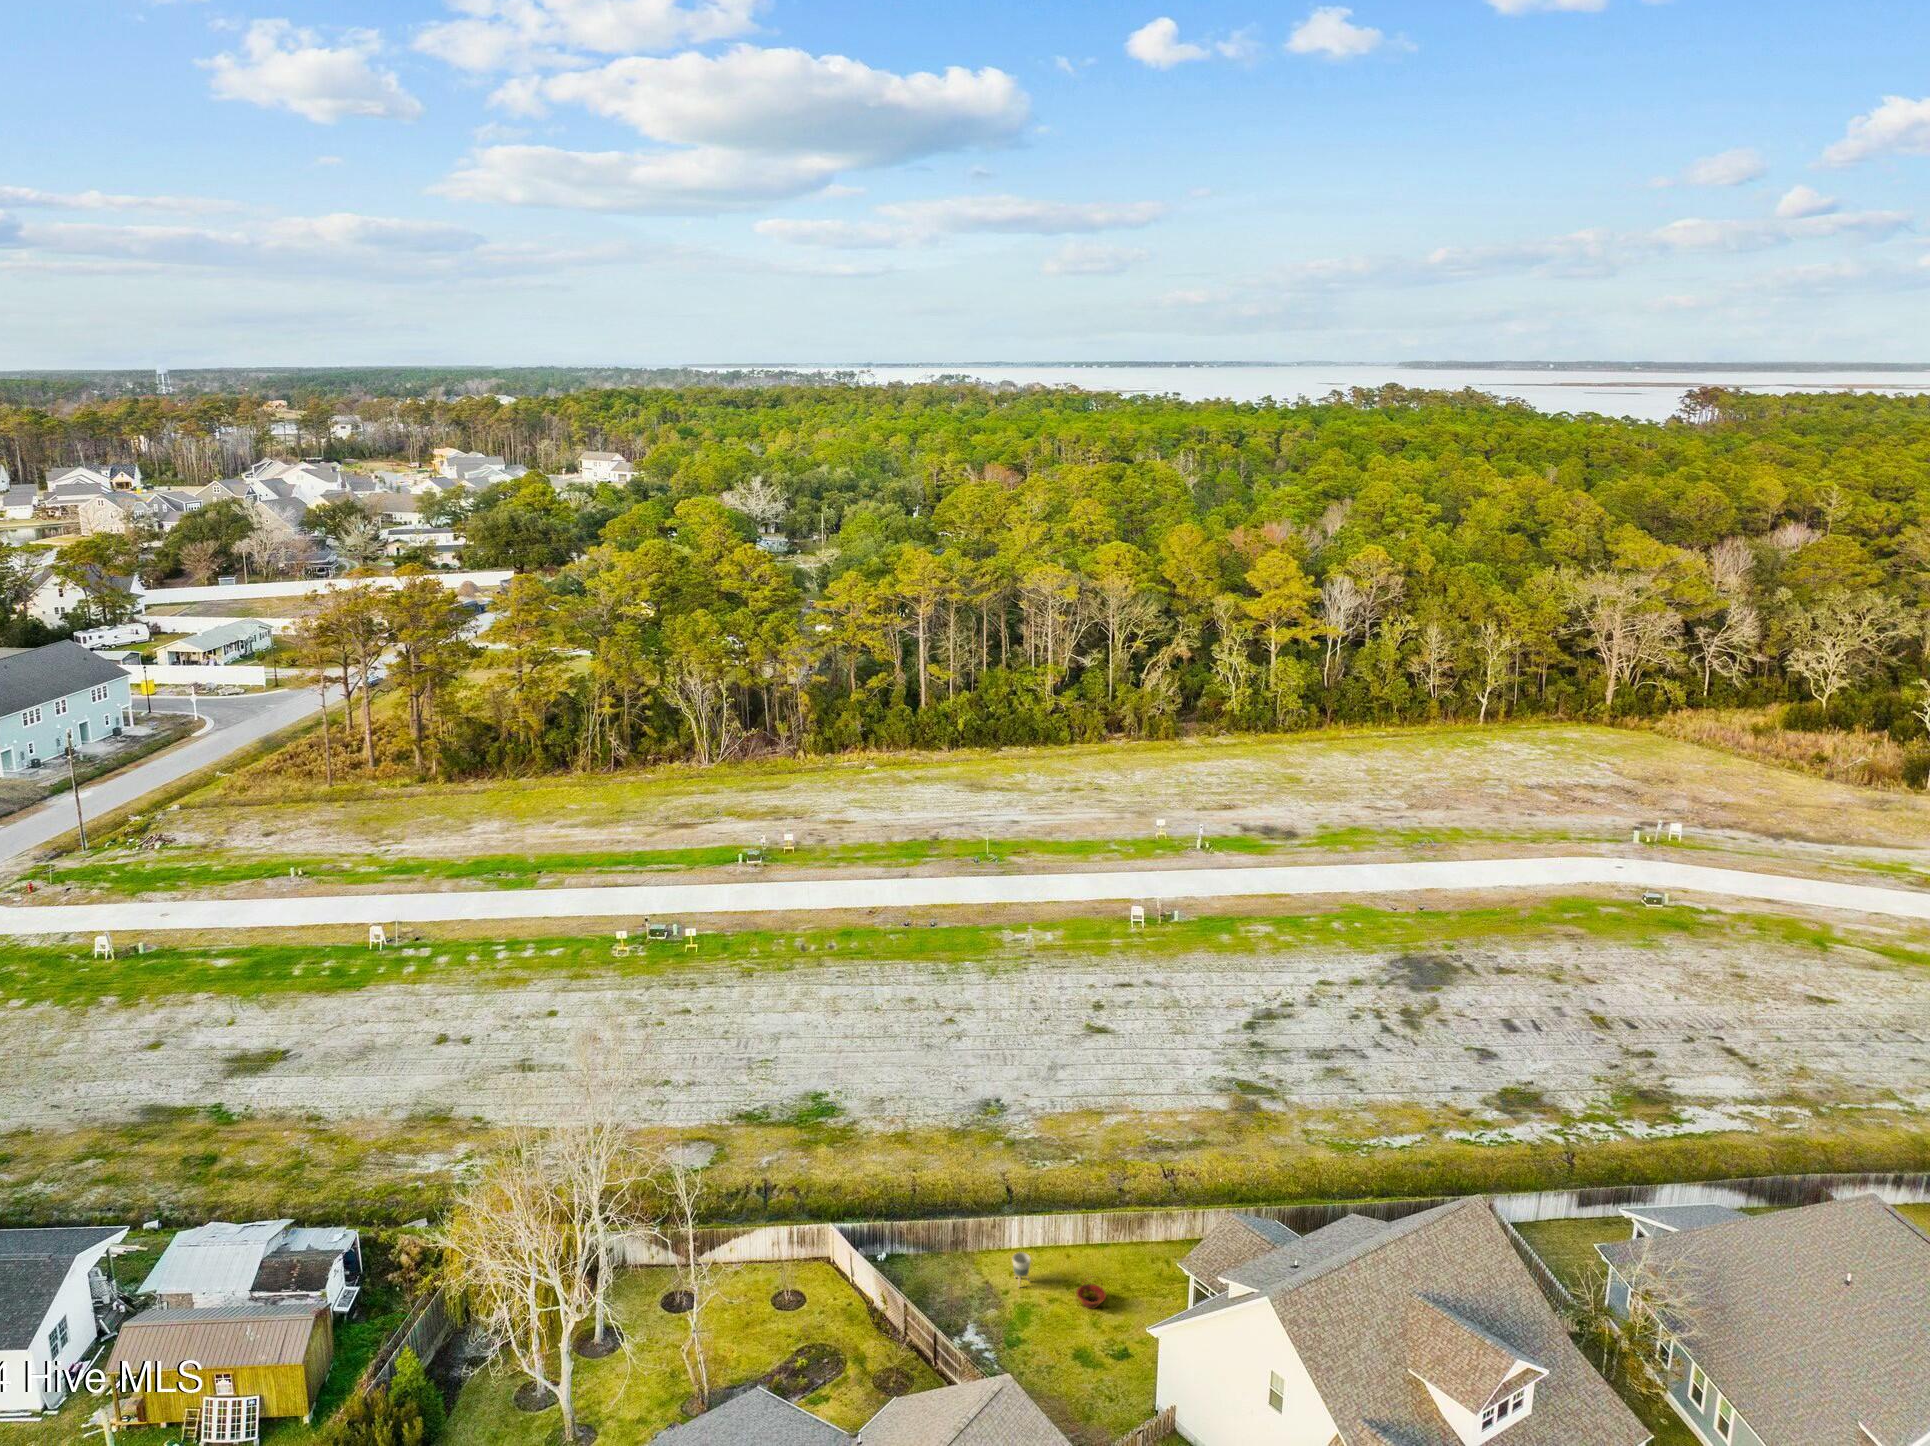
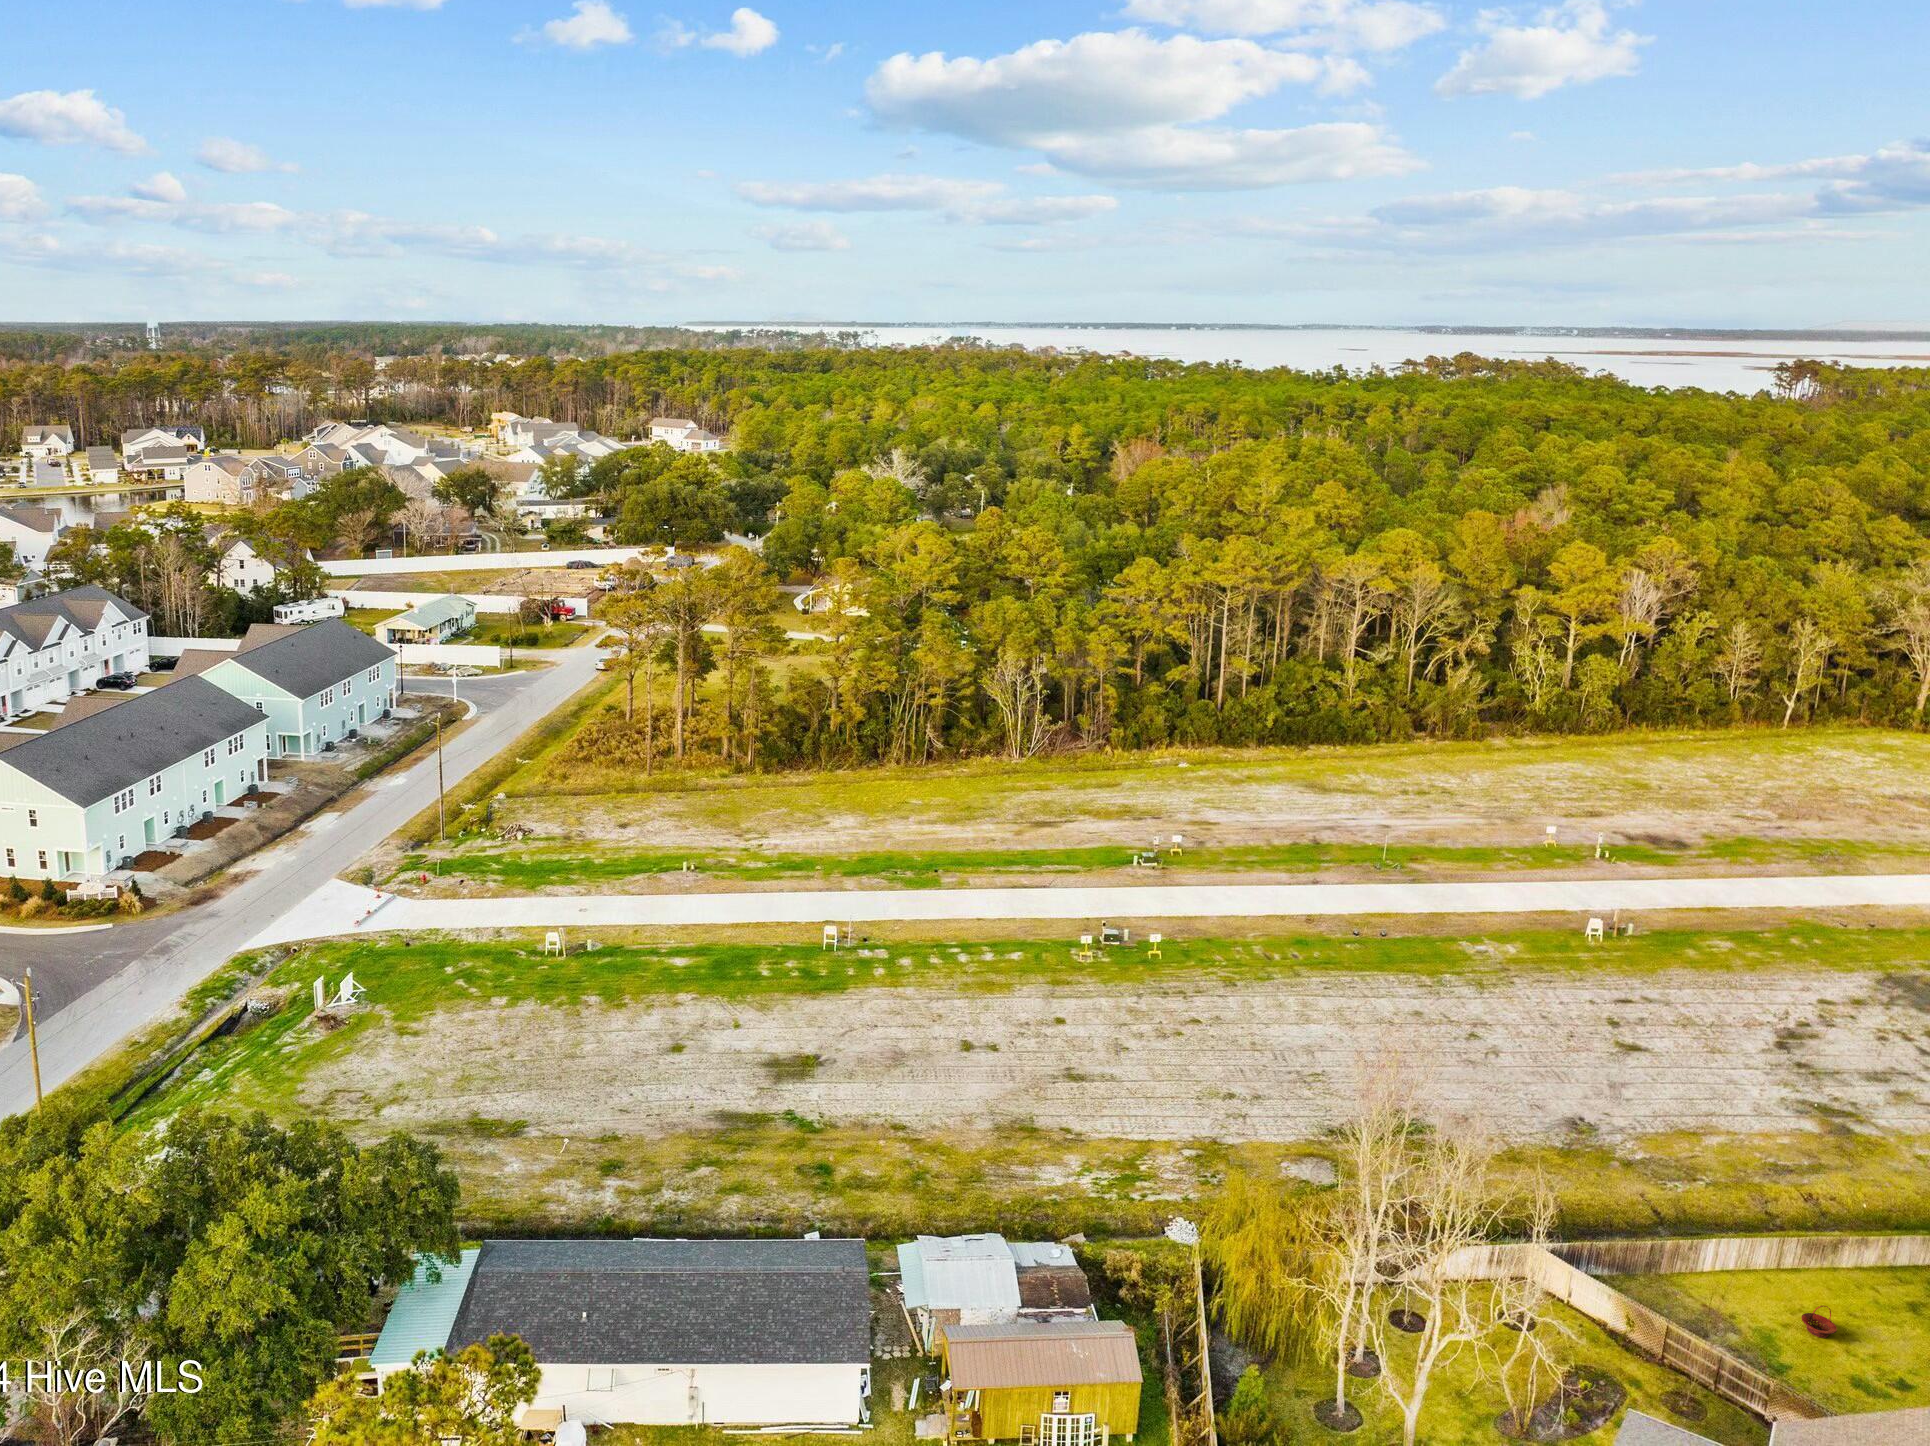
planter: present [1013,1252,1031,1286] -> none [1724,1280,1749,1316]

